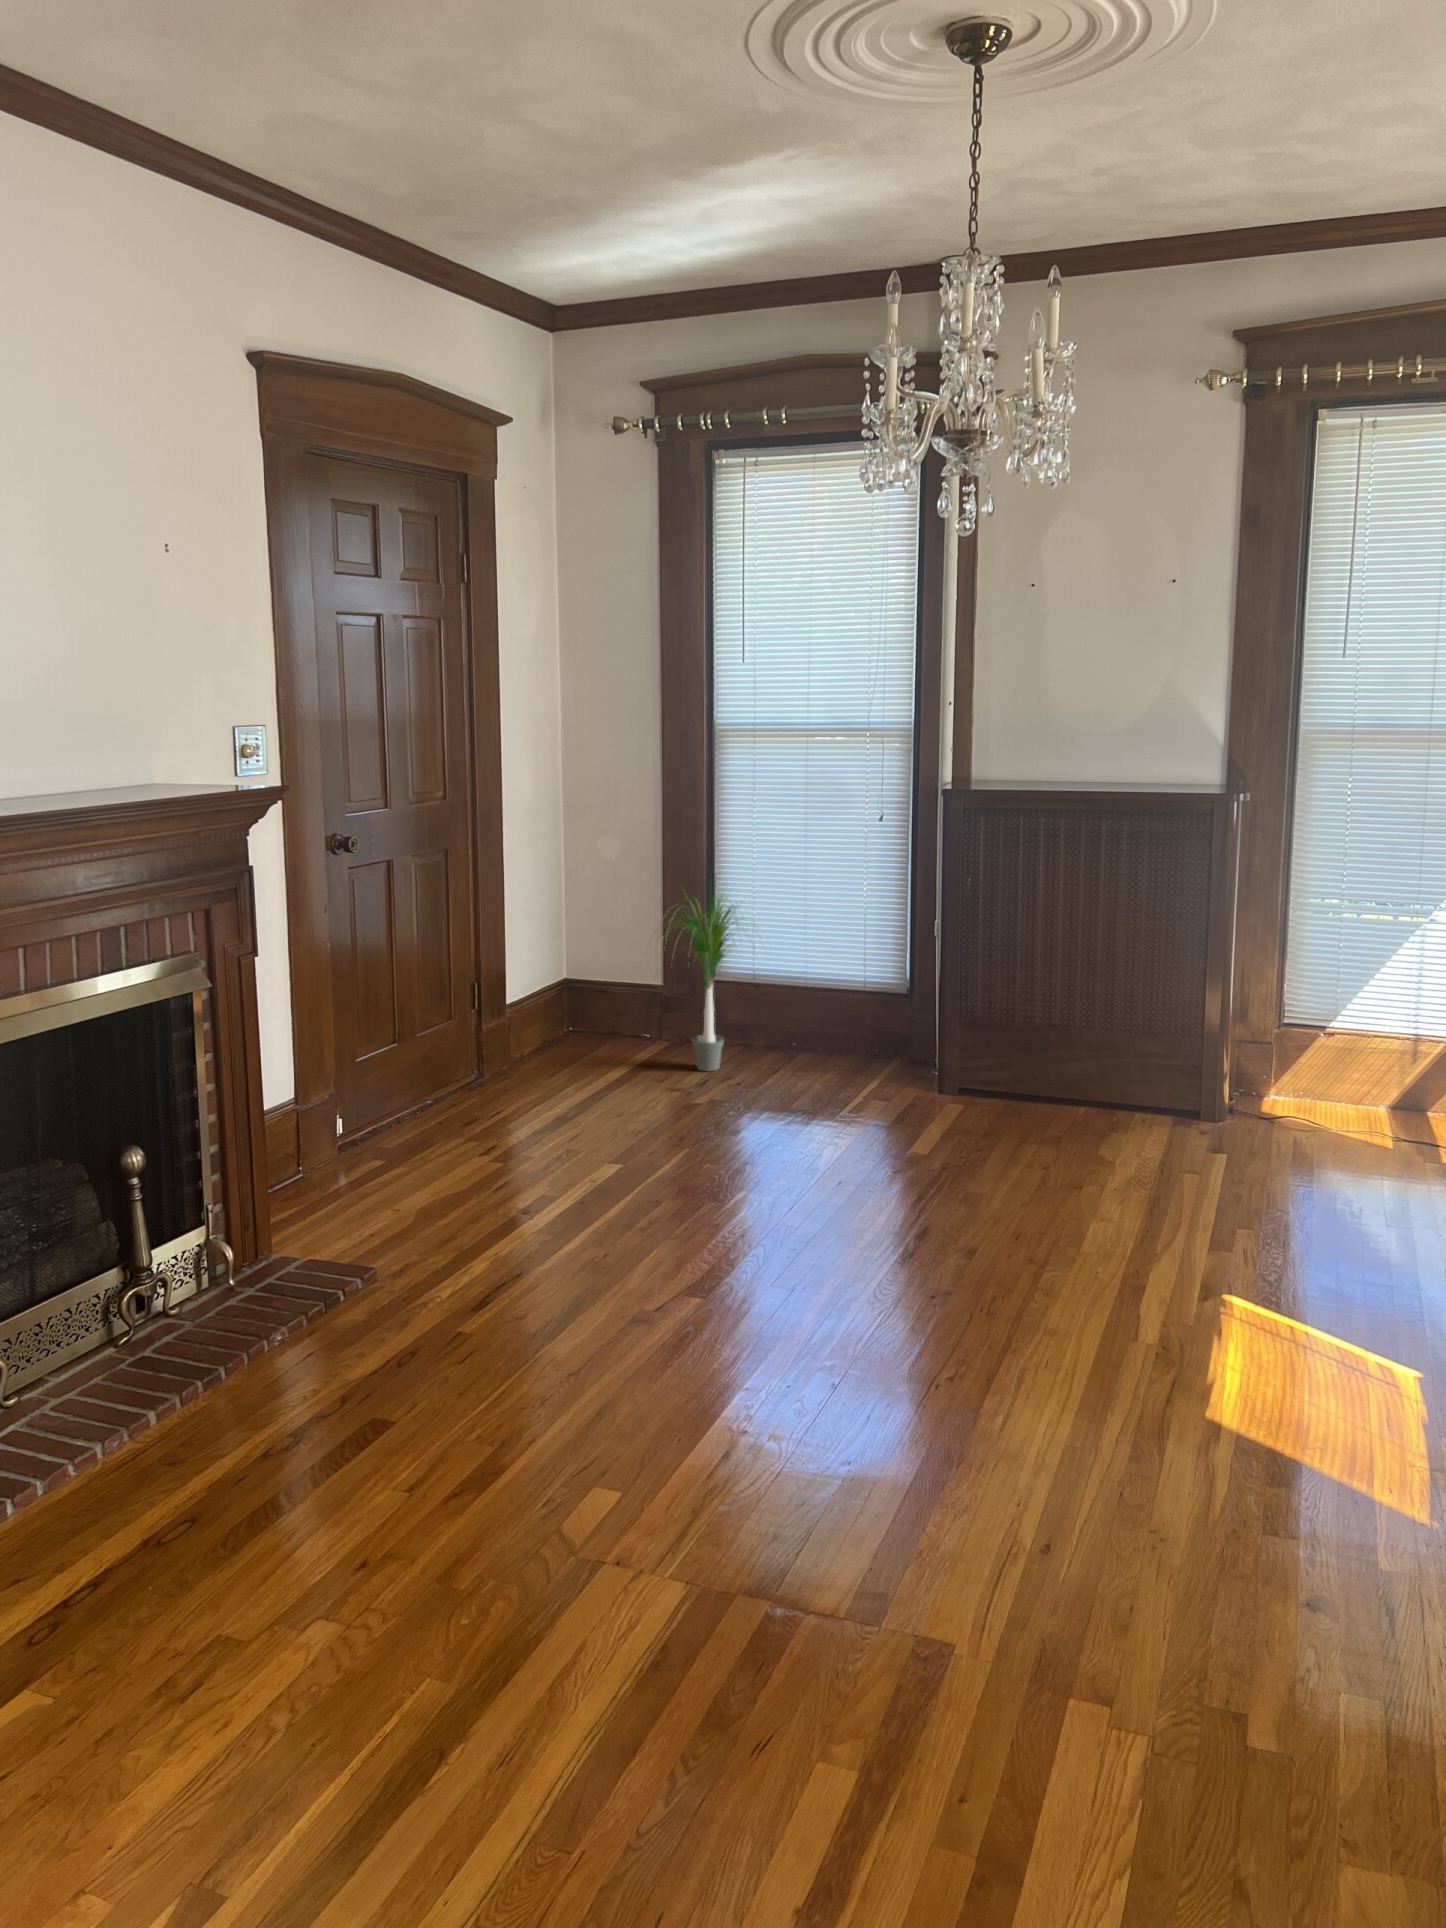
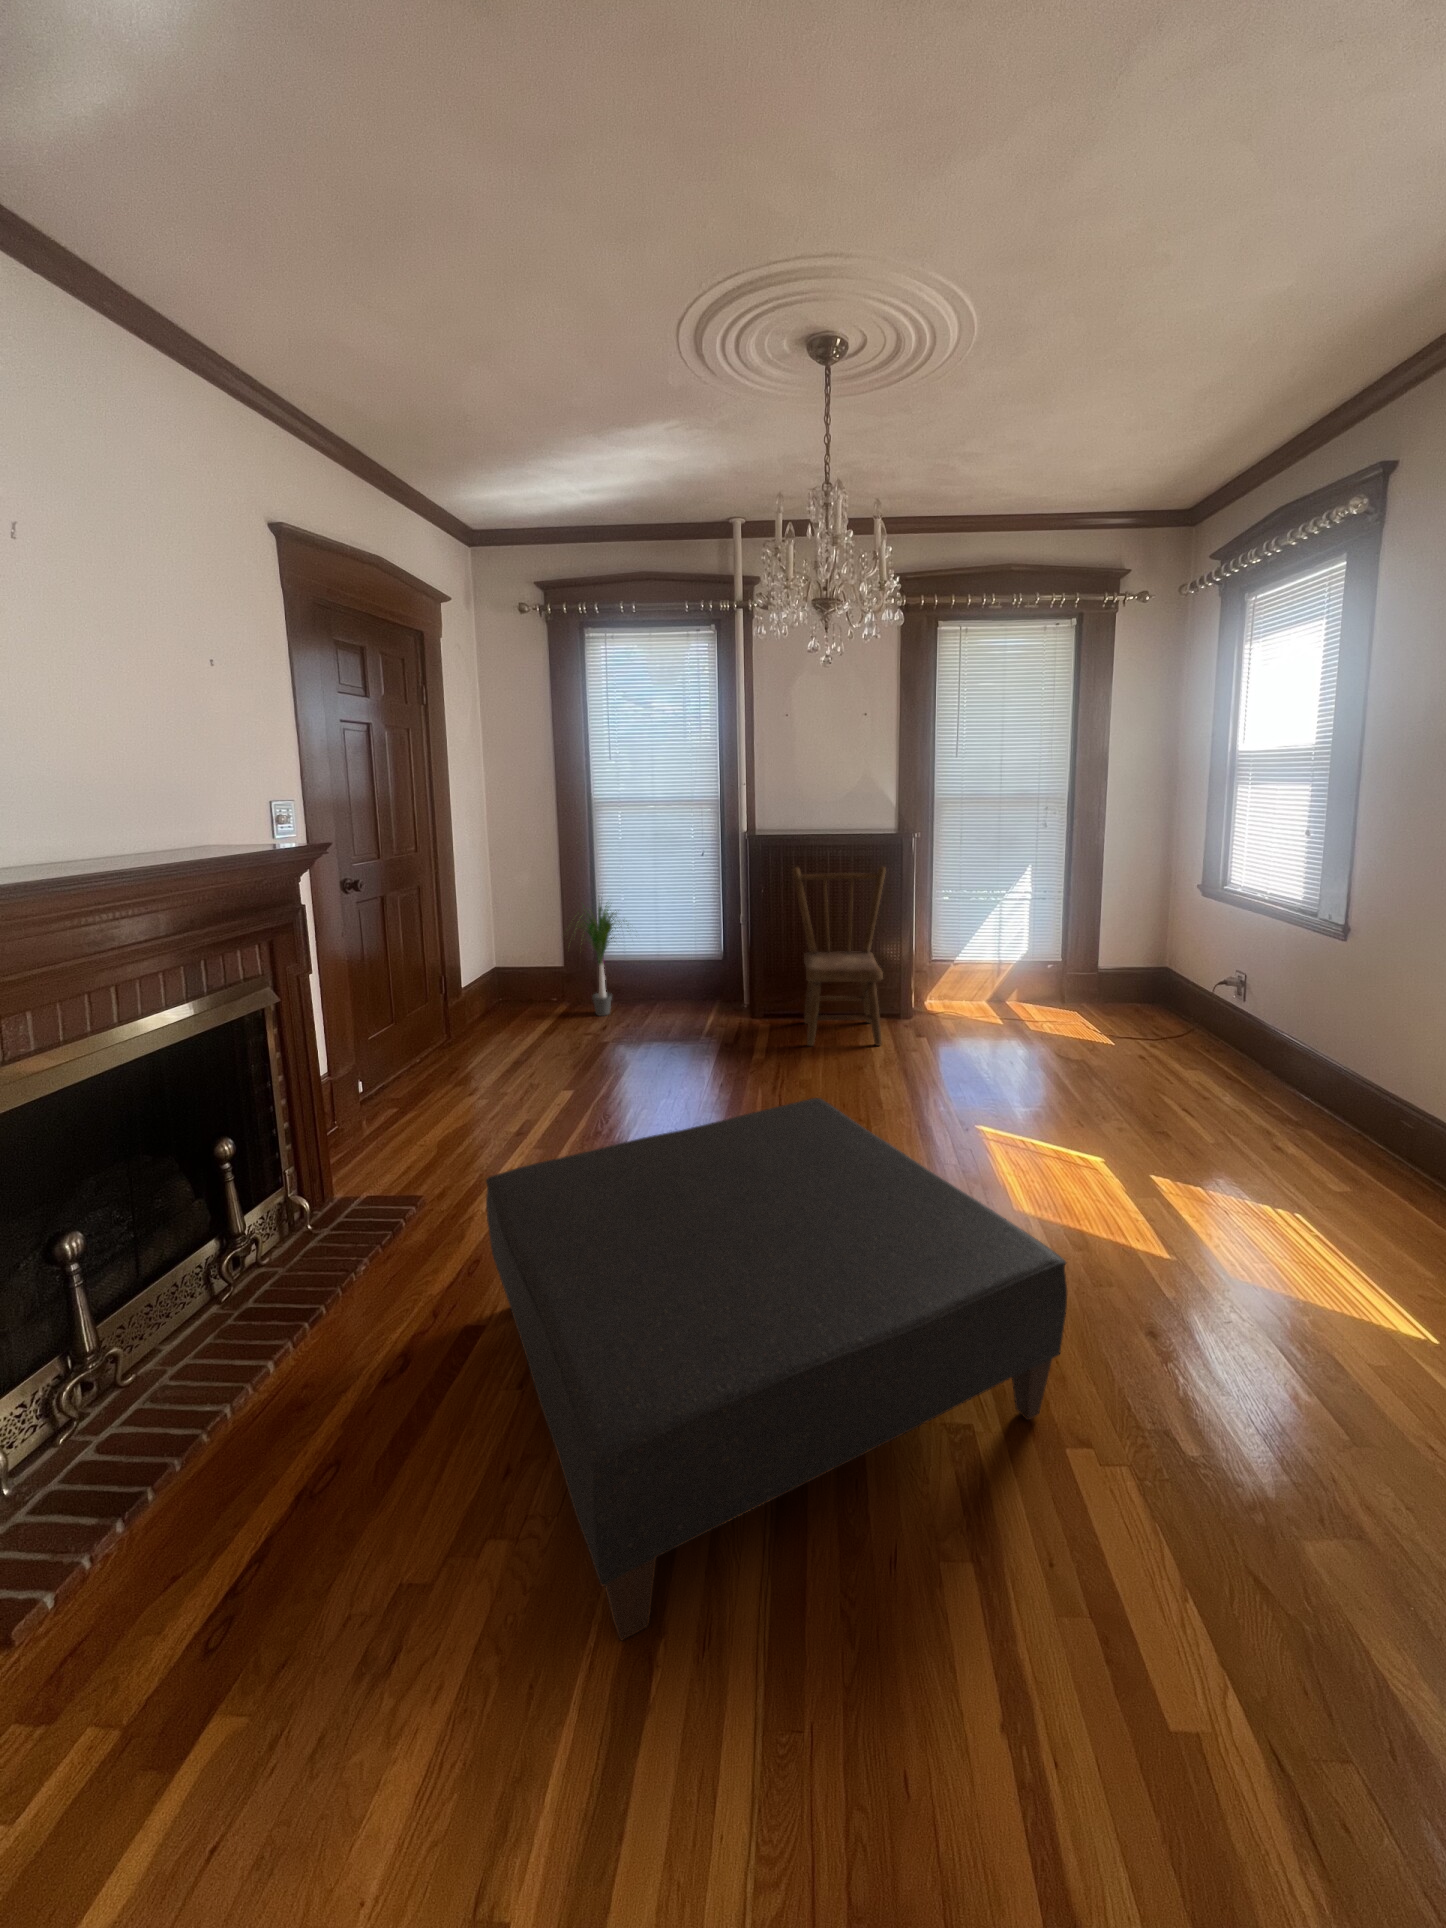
dining chair: none [1014,845,1189,1162] -> present [792,867,886,1046]
ottoman: none [387,1198,1115,1739] -> present [486,1098,1067,1641]

